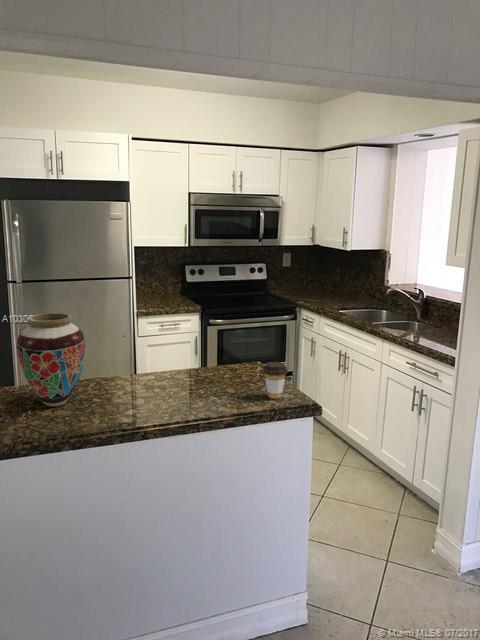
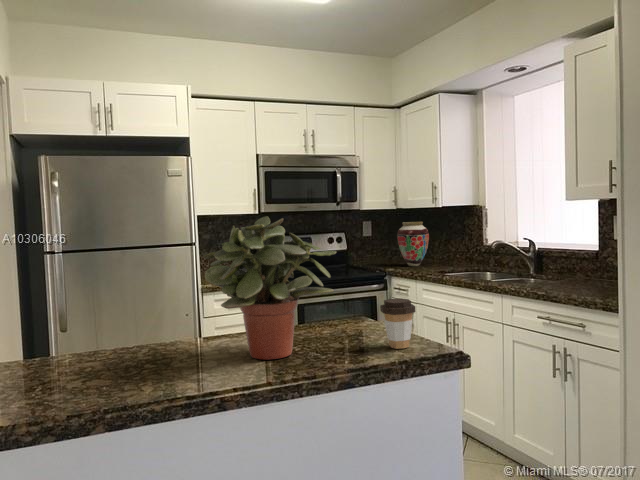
potted plant: none [135,302,233,402] -> present [203,217,336,360]
vase: present [16,313,85,407] -> present [397,222,429,266]

